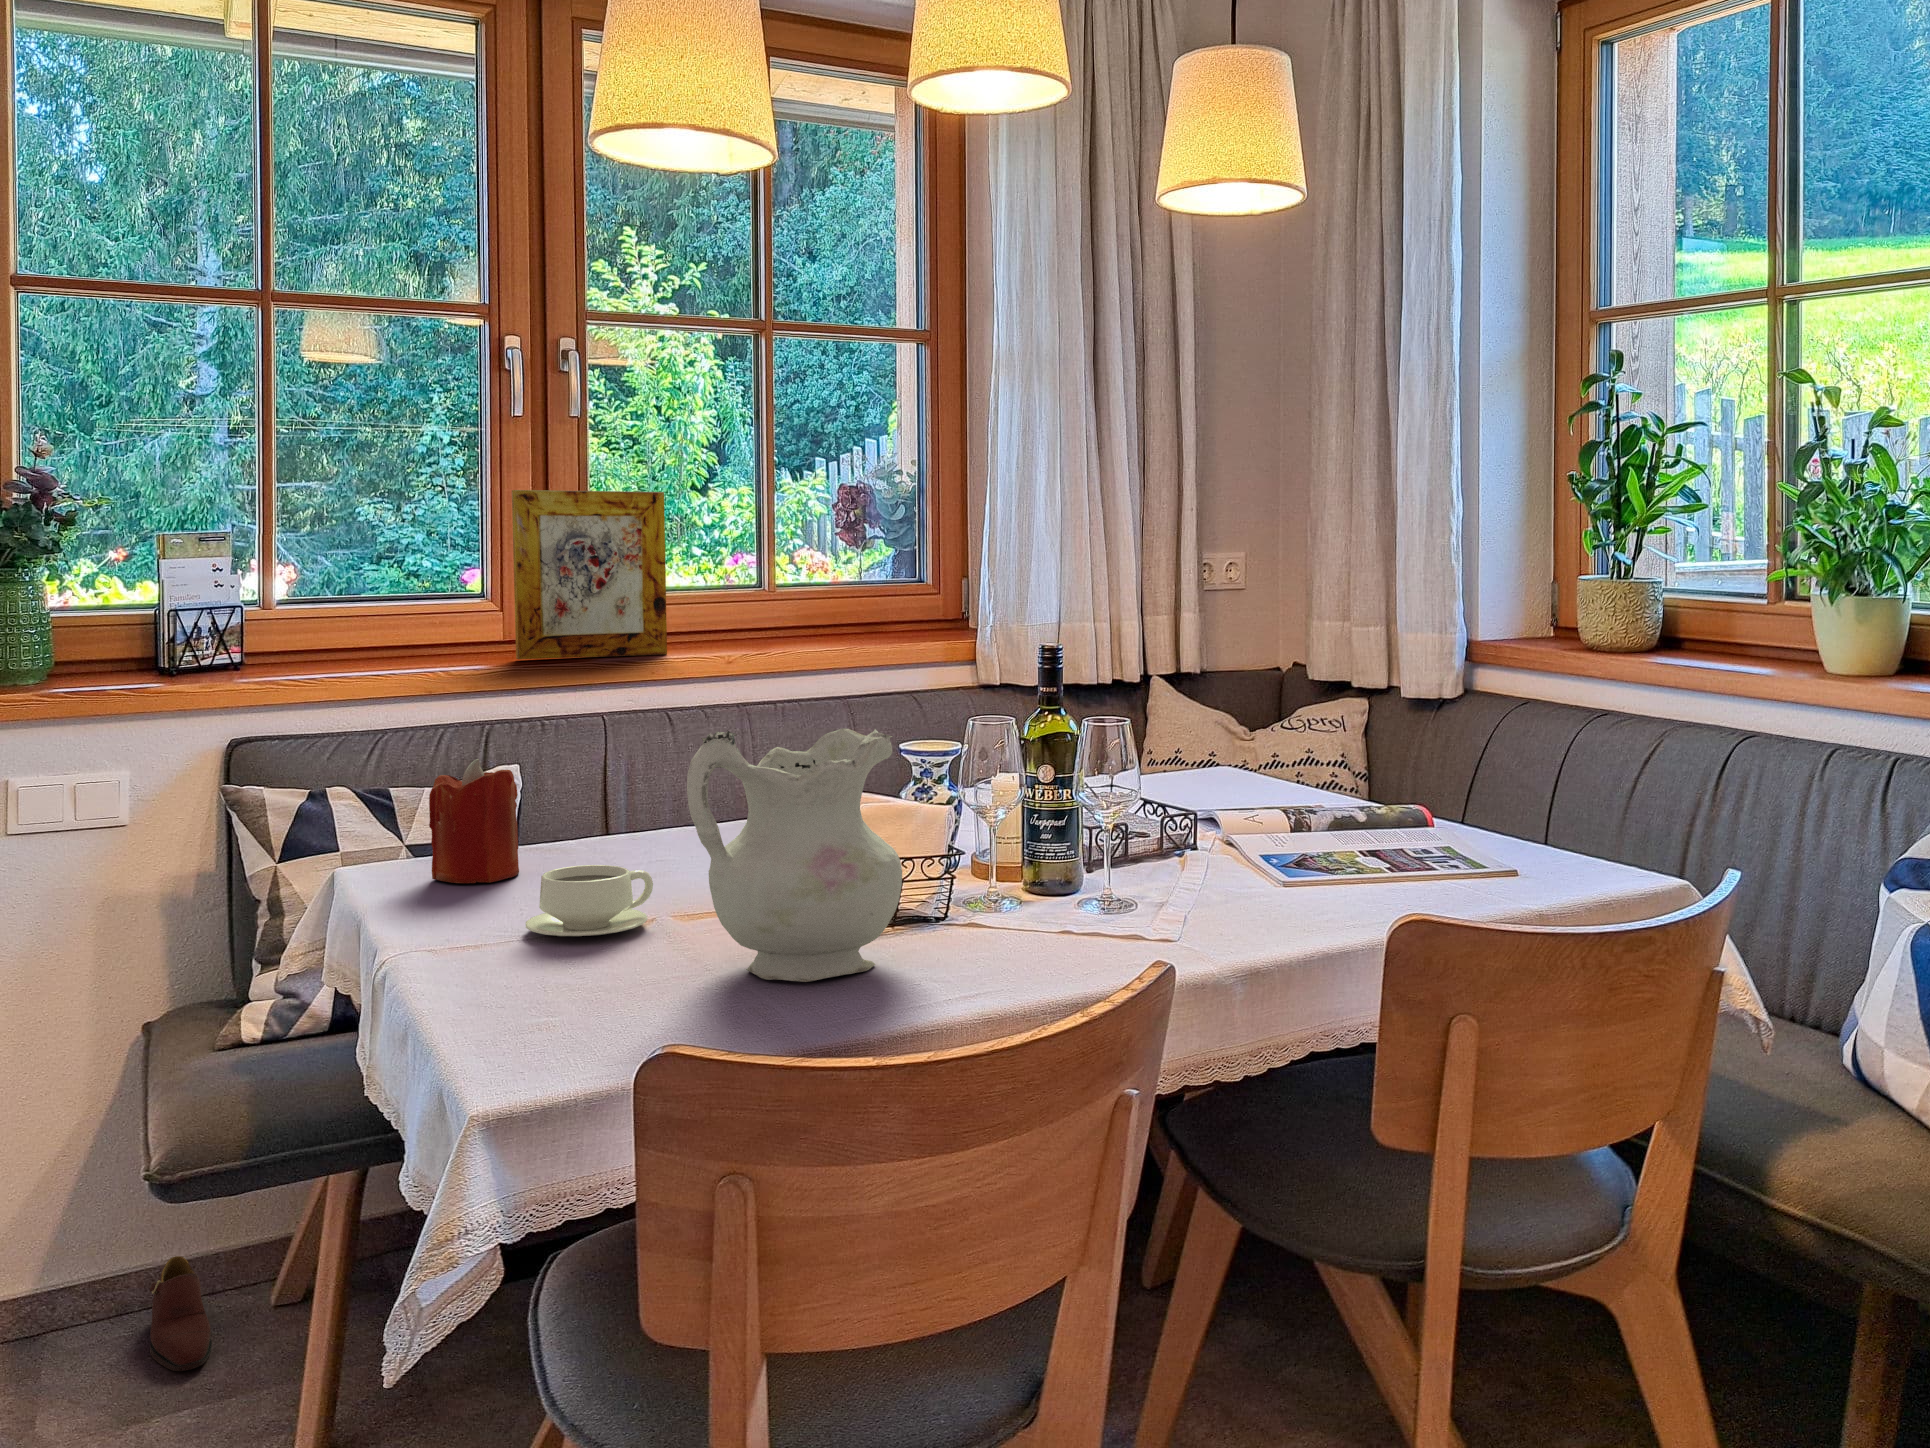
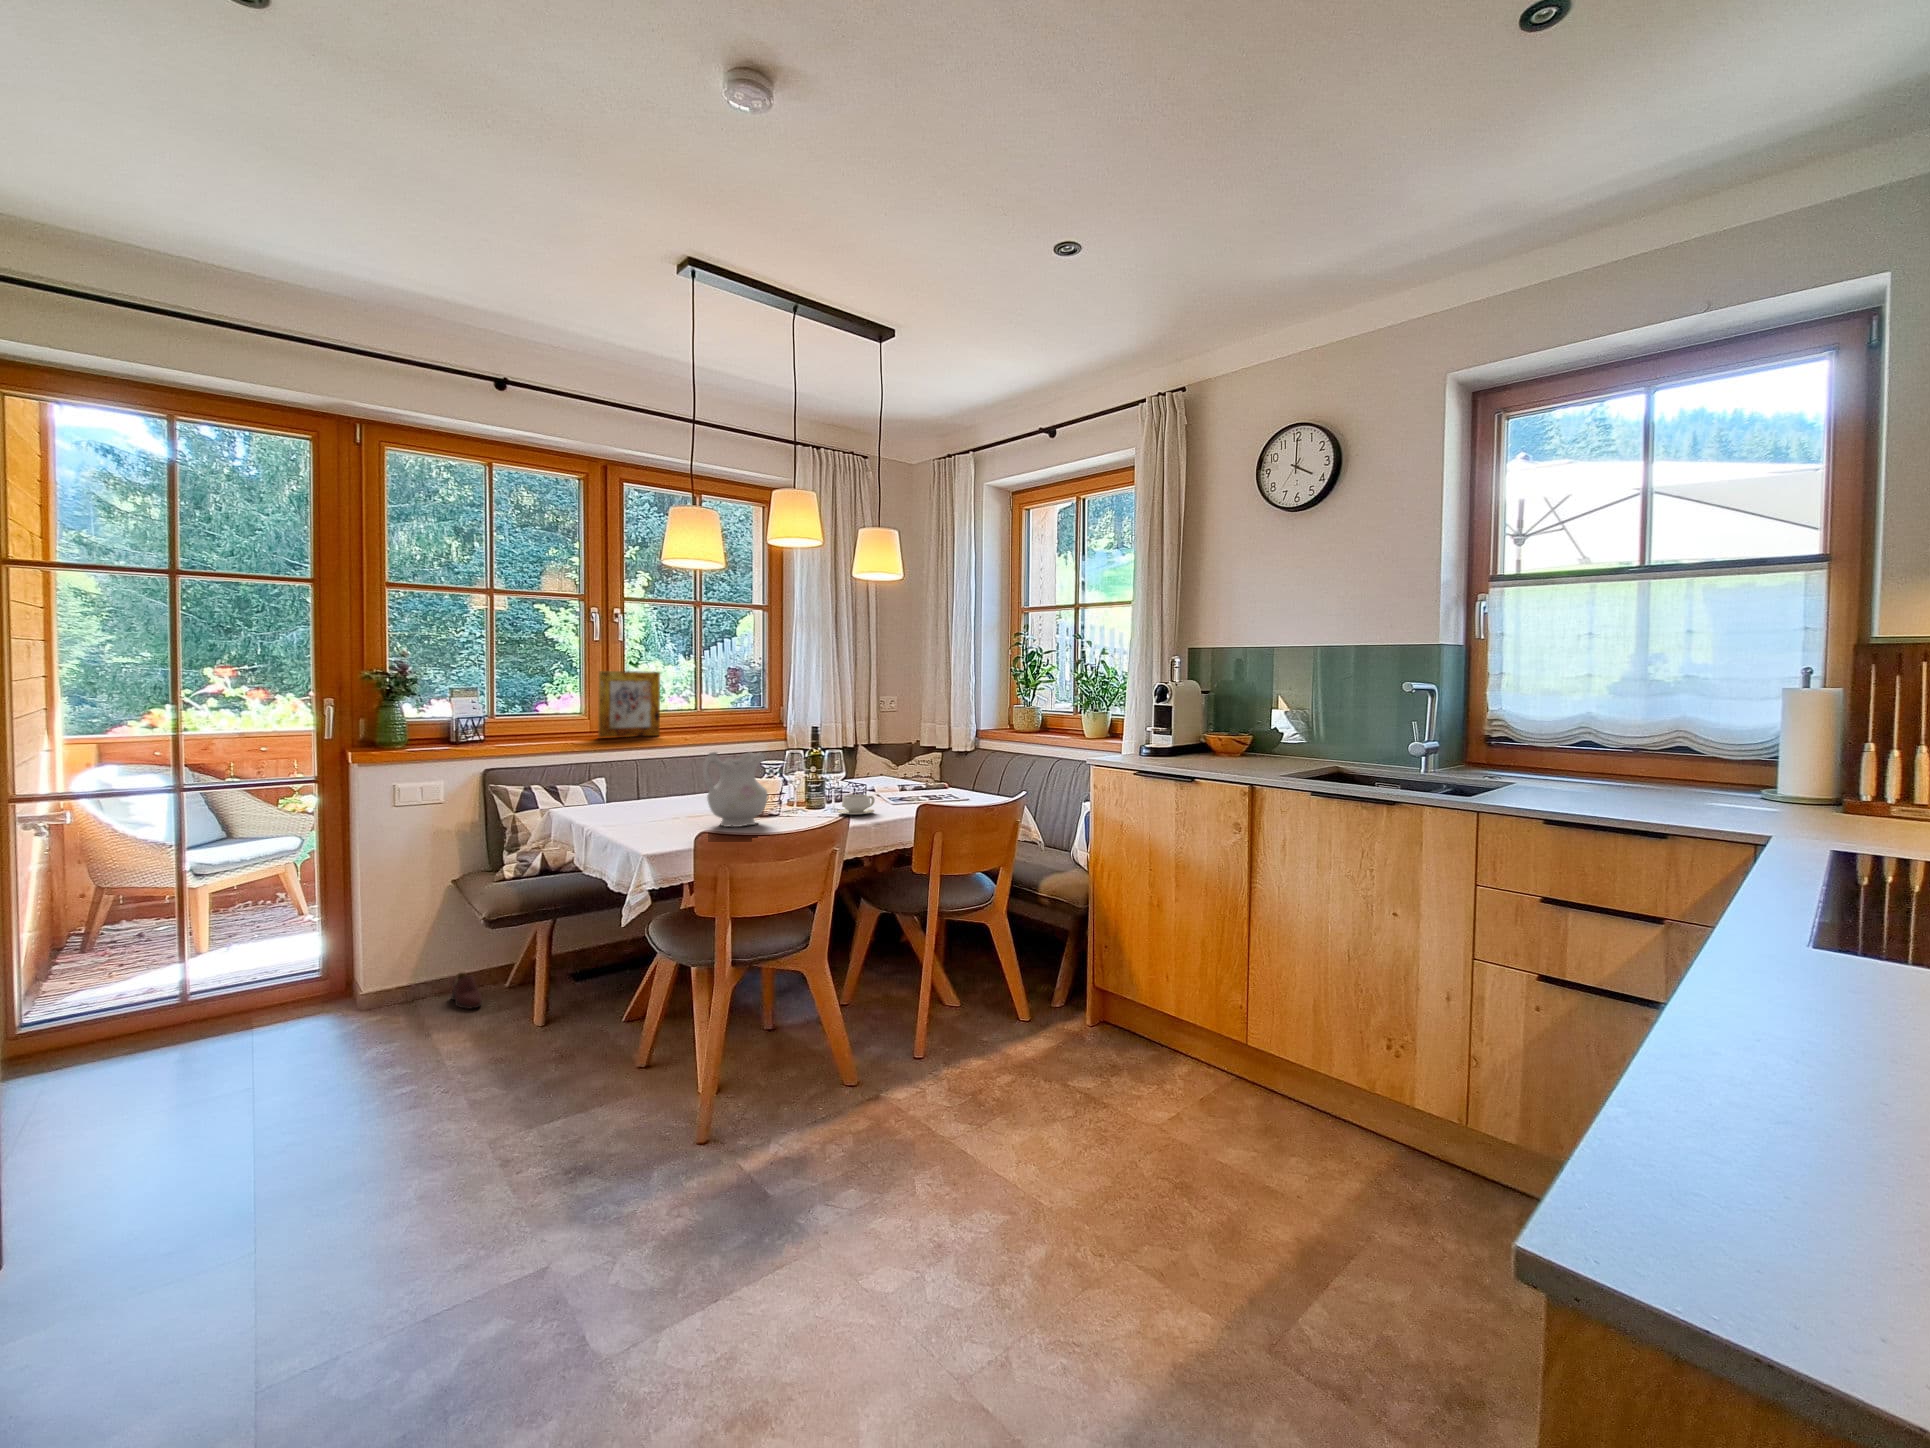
candle: present [429,759,519,883] -> none [595,768,626,810]
teacup: present [526,865,653,936] -> present [838,795,875,815]

